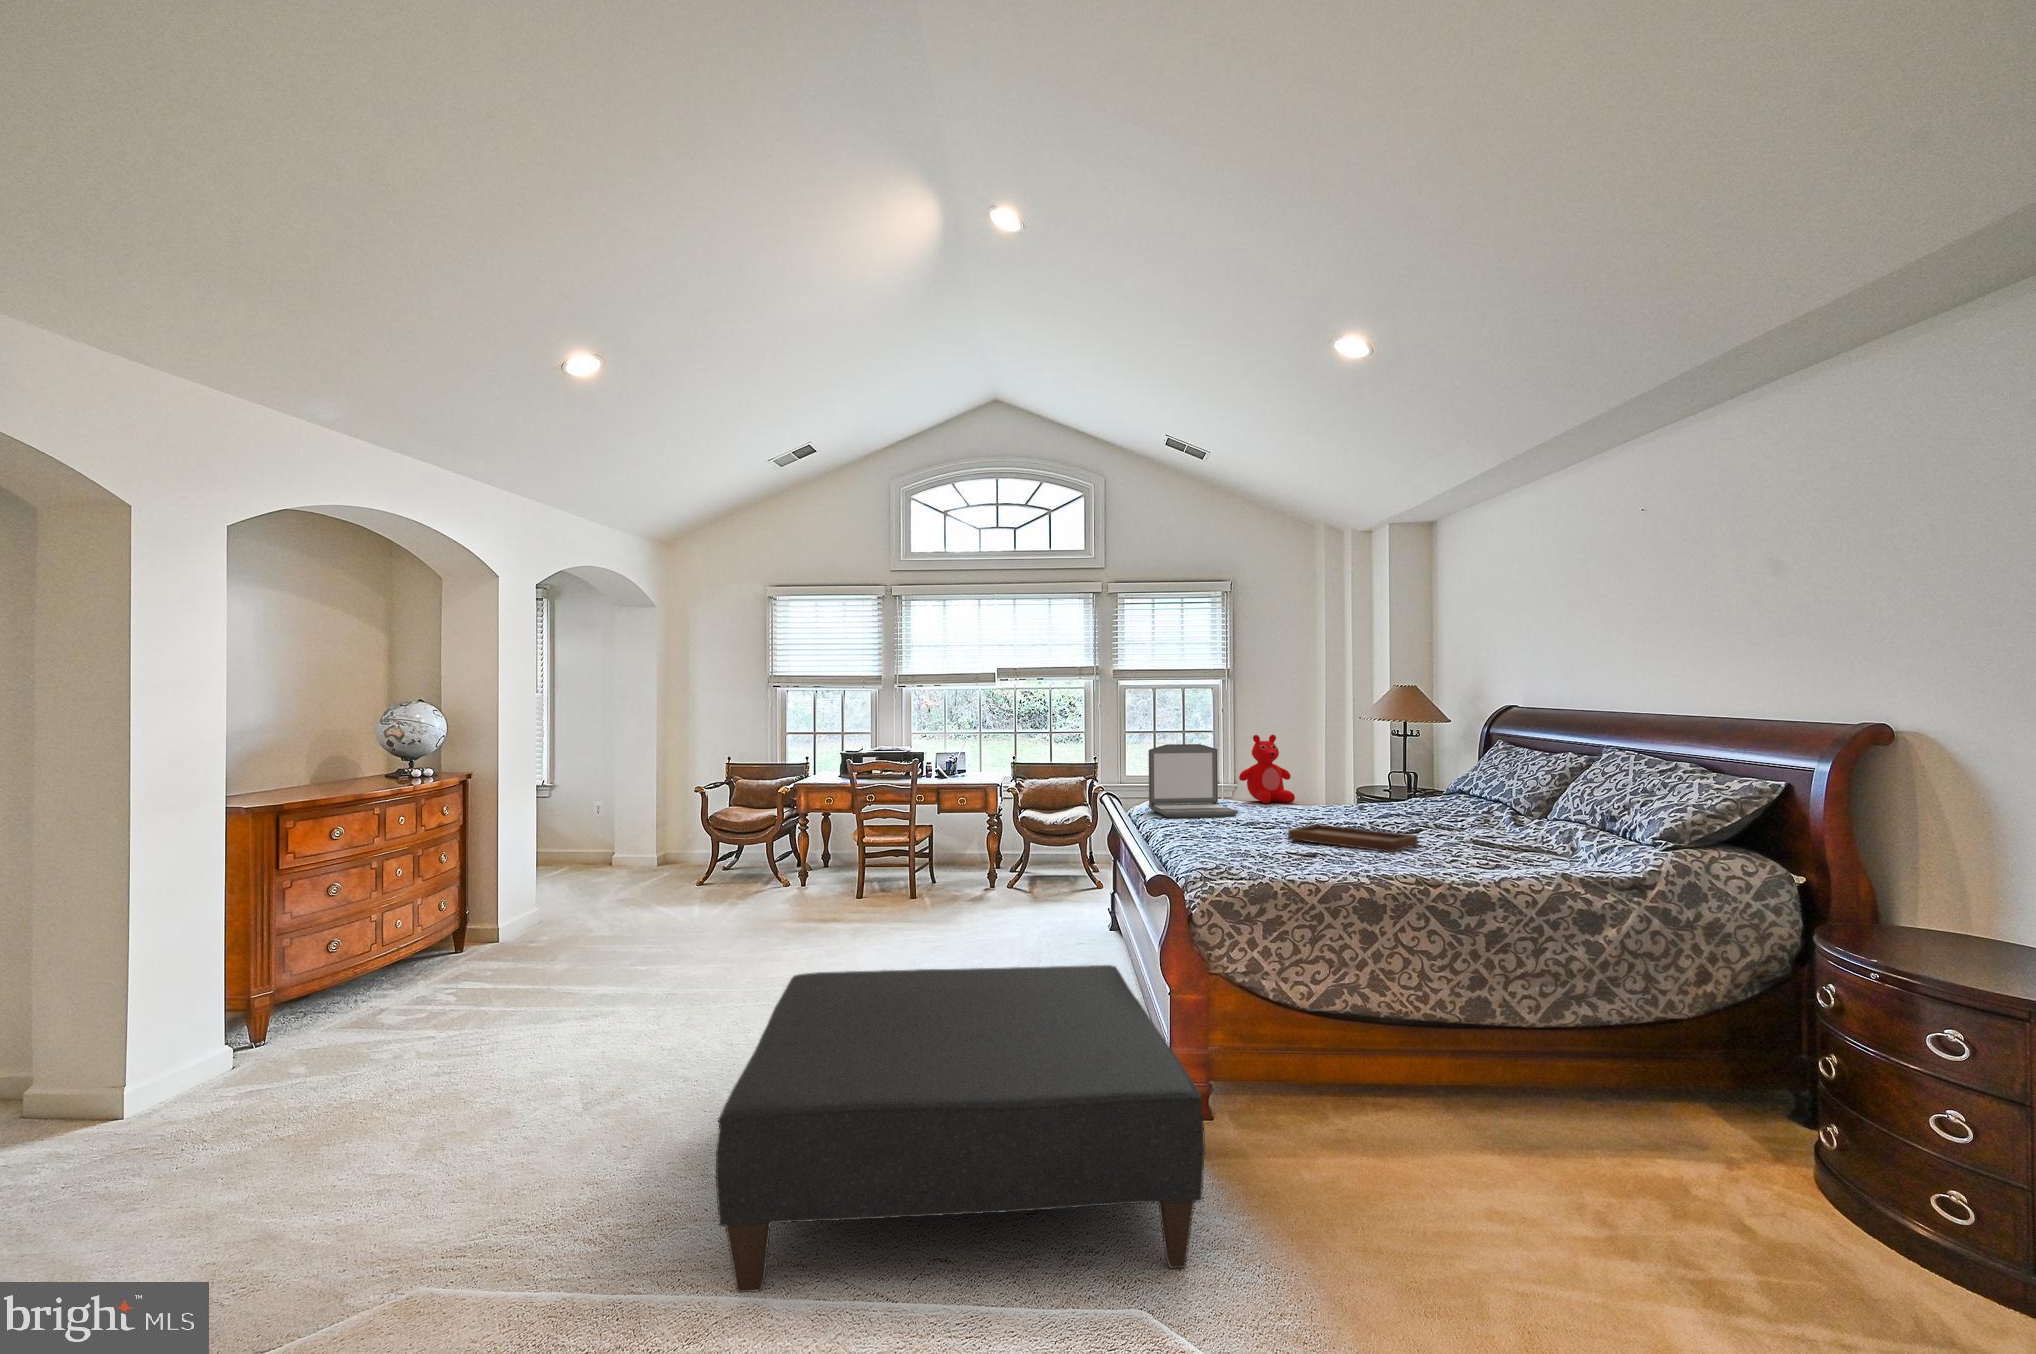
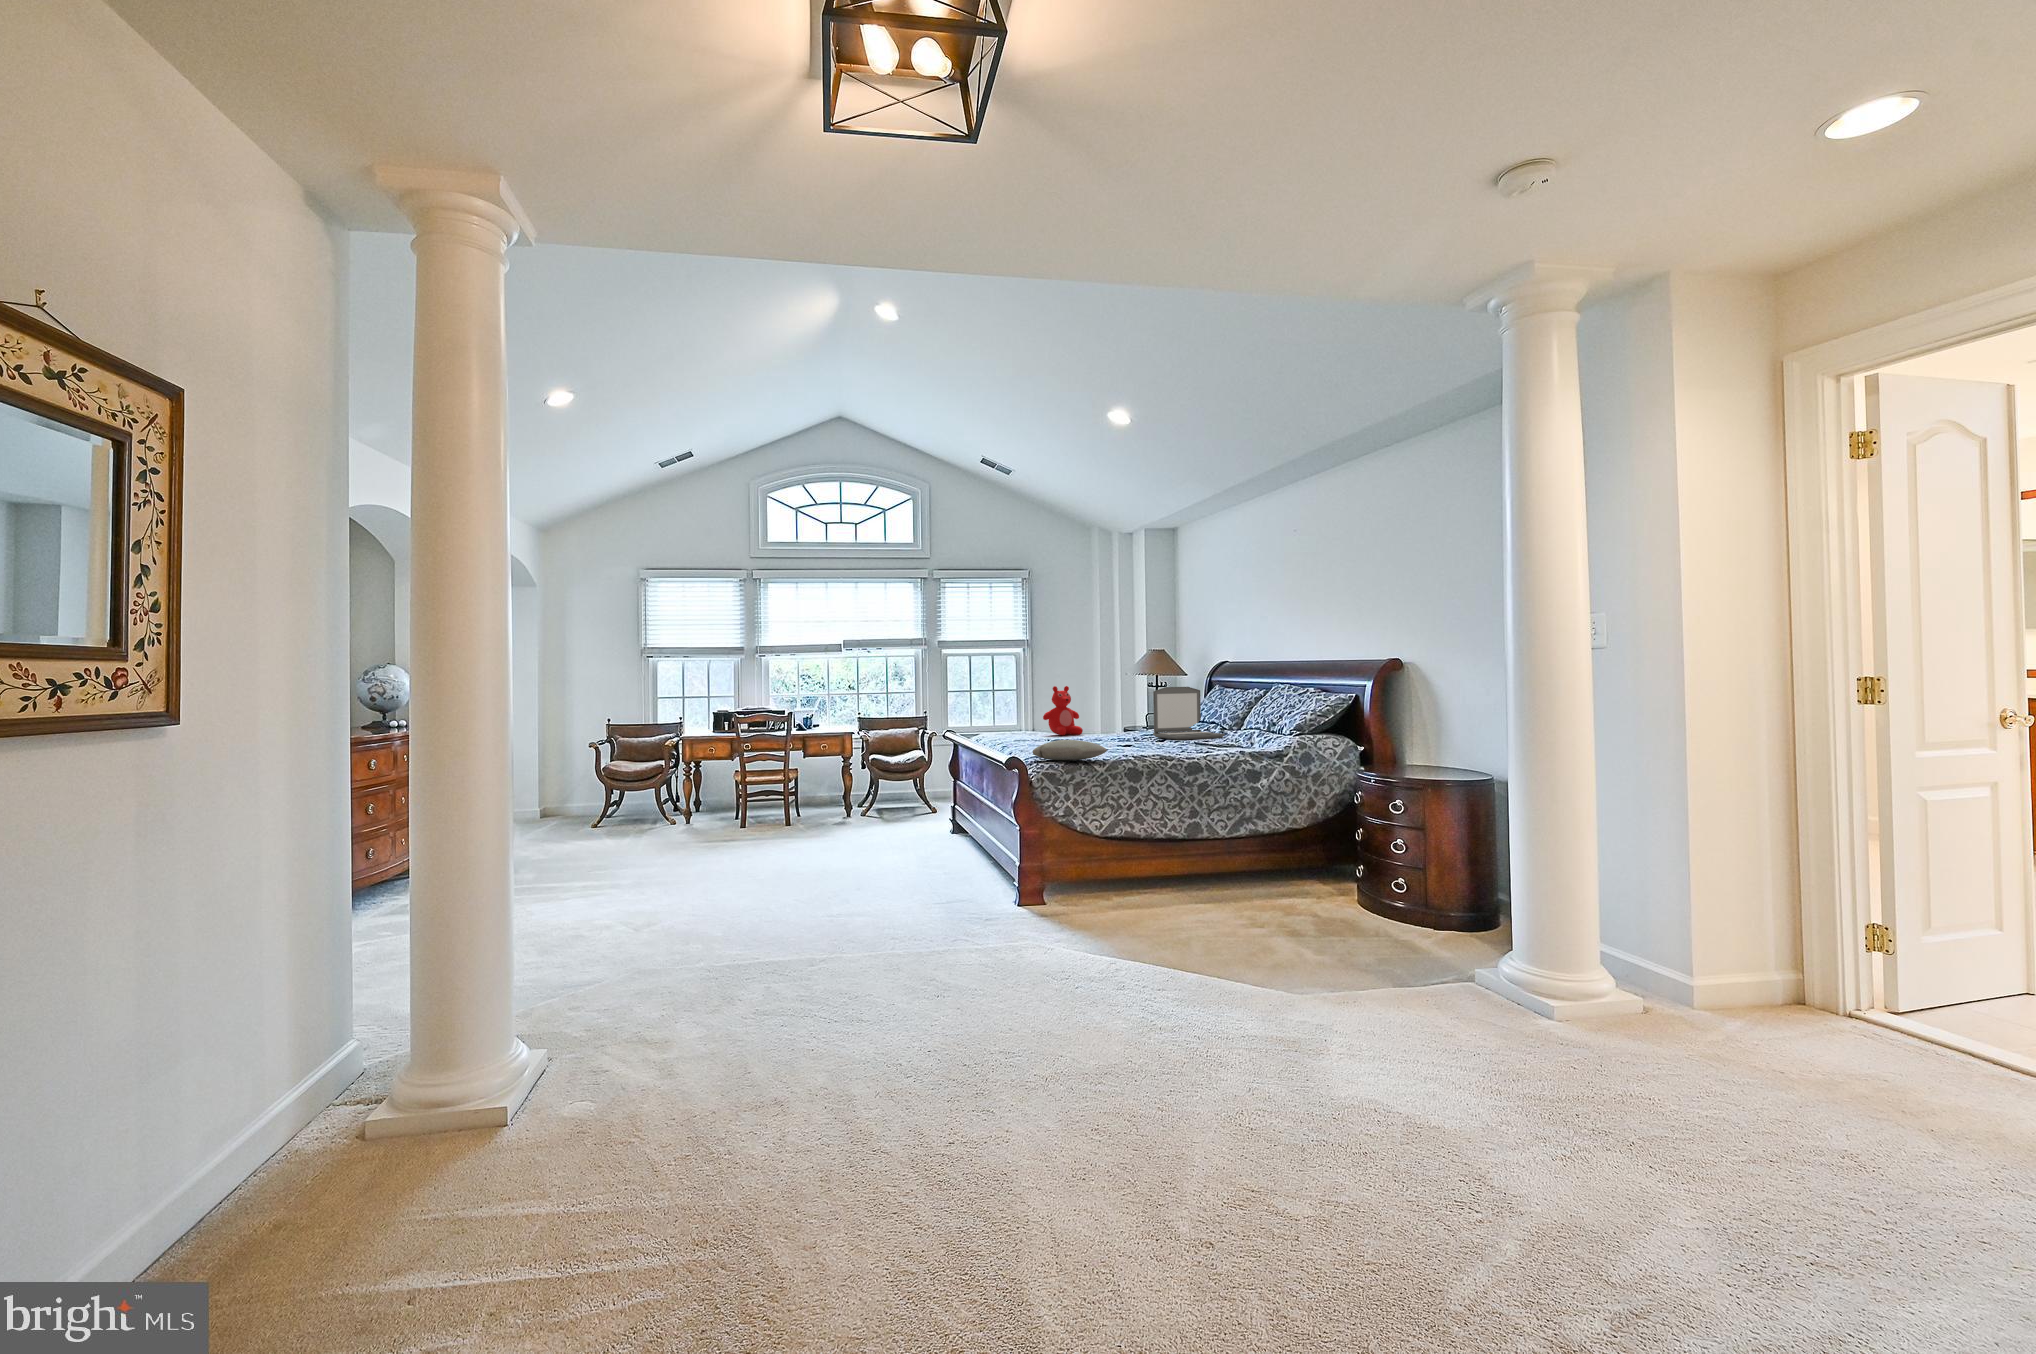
laptop: present [1148,744,1238,818] -> present [1153,687,1225,740]
tray: present [1288,805,1418,852] -> none [1083,723,1163,750]
pillow: none [1199,842,1322,880] -> present [1033,740,1107,760]
ottoman: present [716,965,1205,1292] -> none [770,822,1052,977]

